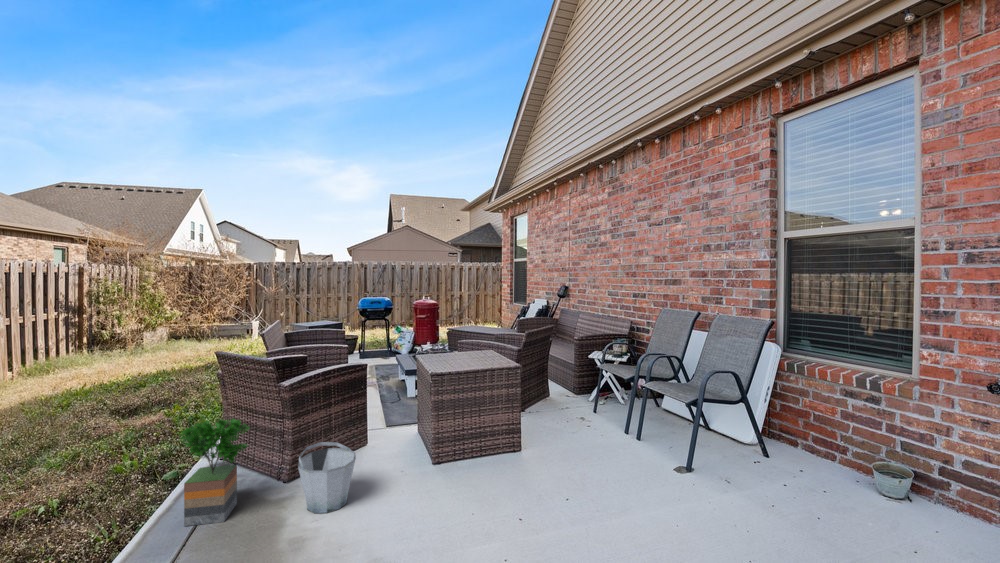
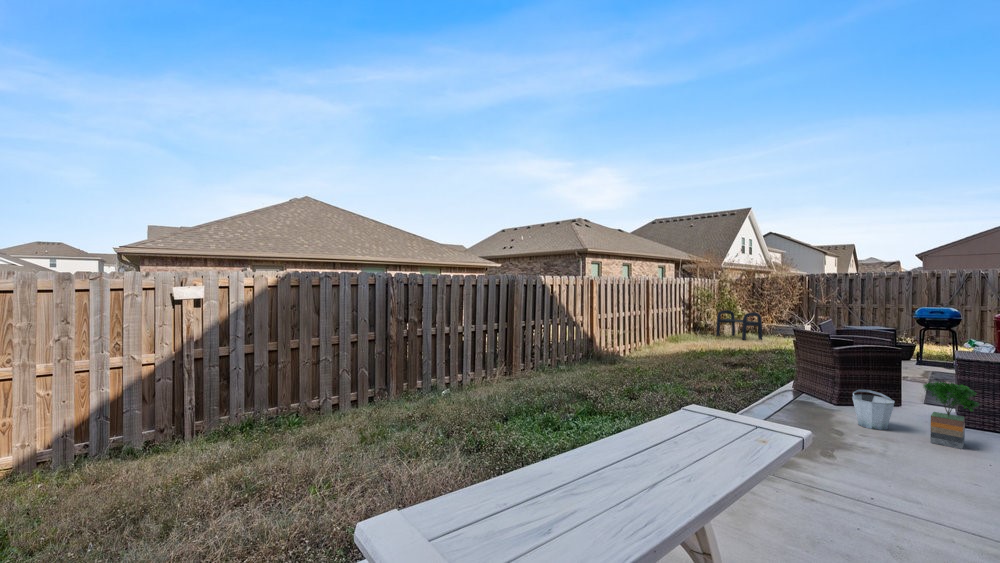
bench: none [129,311,199,351] -> present [716,310,762,340]
potted tree: present [181,418,249,526] -> present [924,381,979,449]

